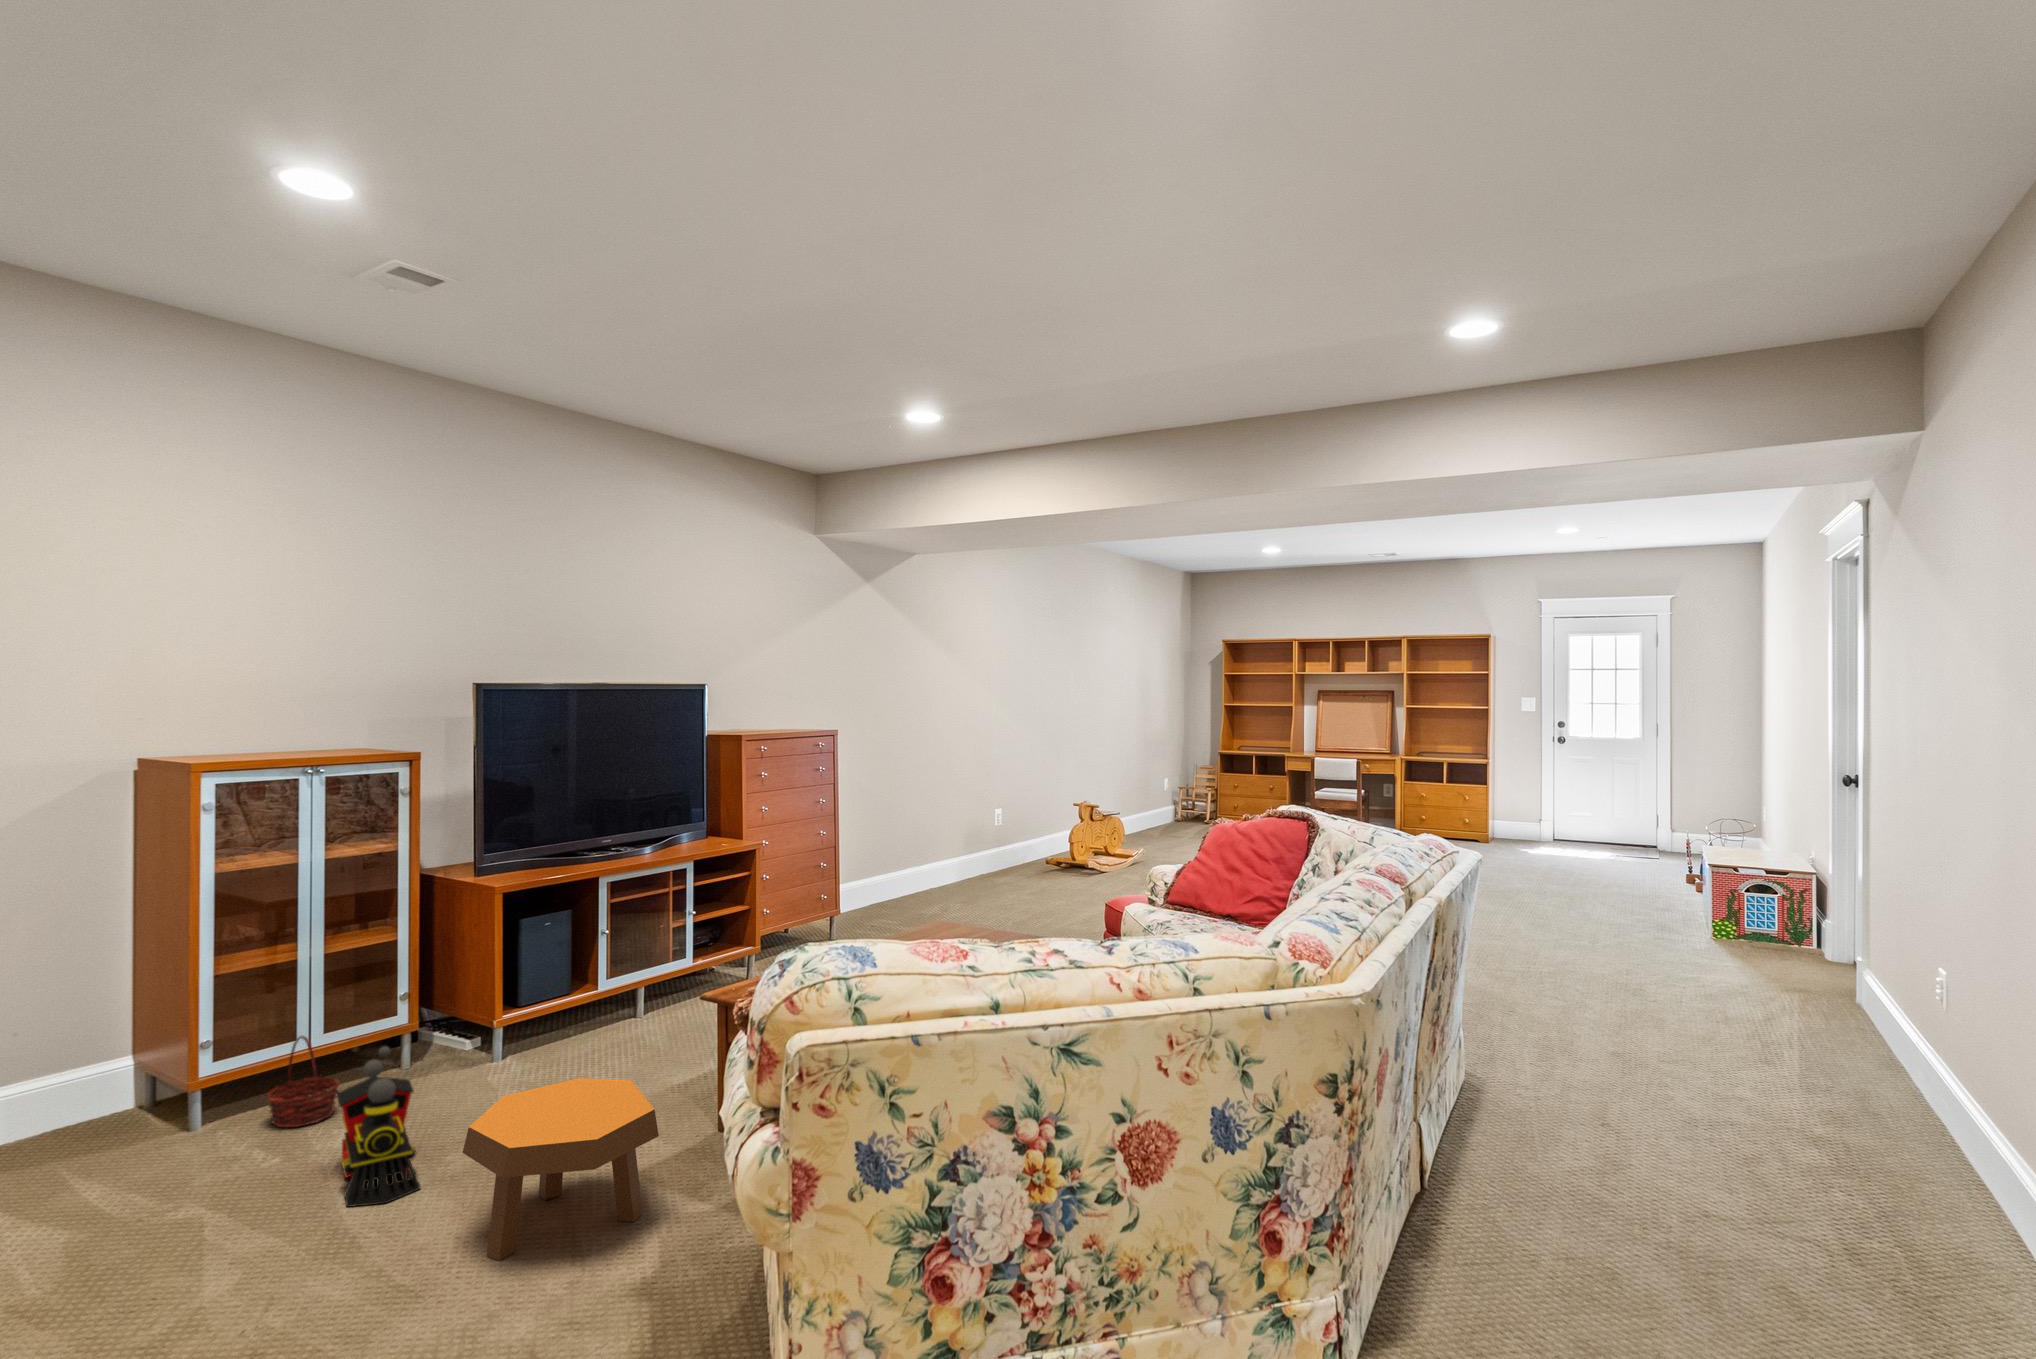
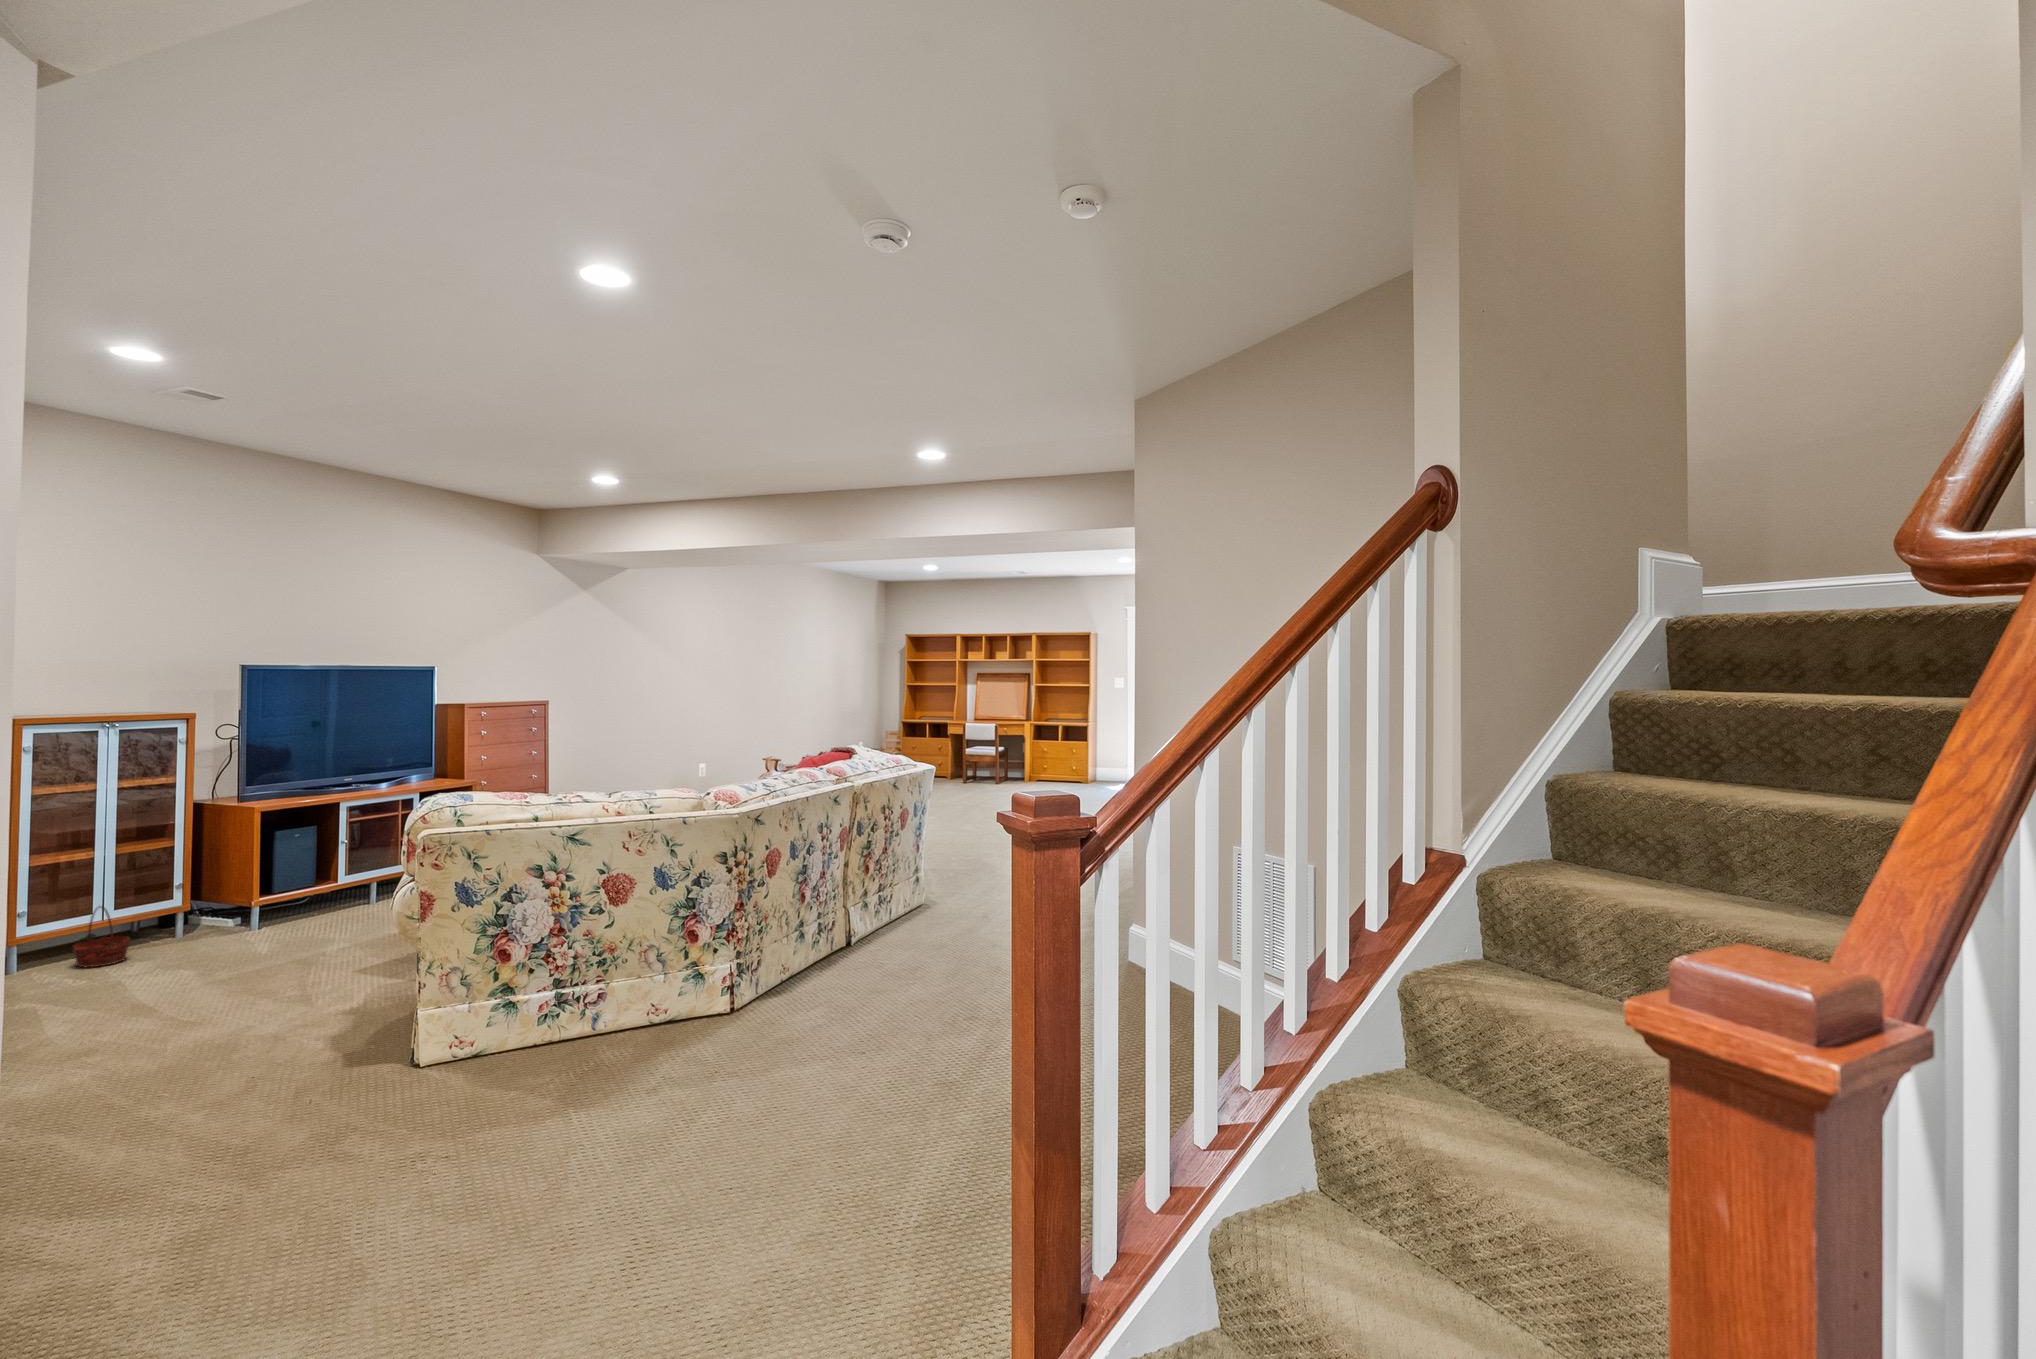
toy train: present [337,1046,420,1207] -> none [132,900,198,996]
footstool: present [463,1078,659,1261] -> none [229,911,367,1009]

